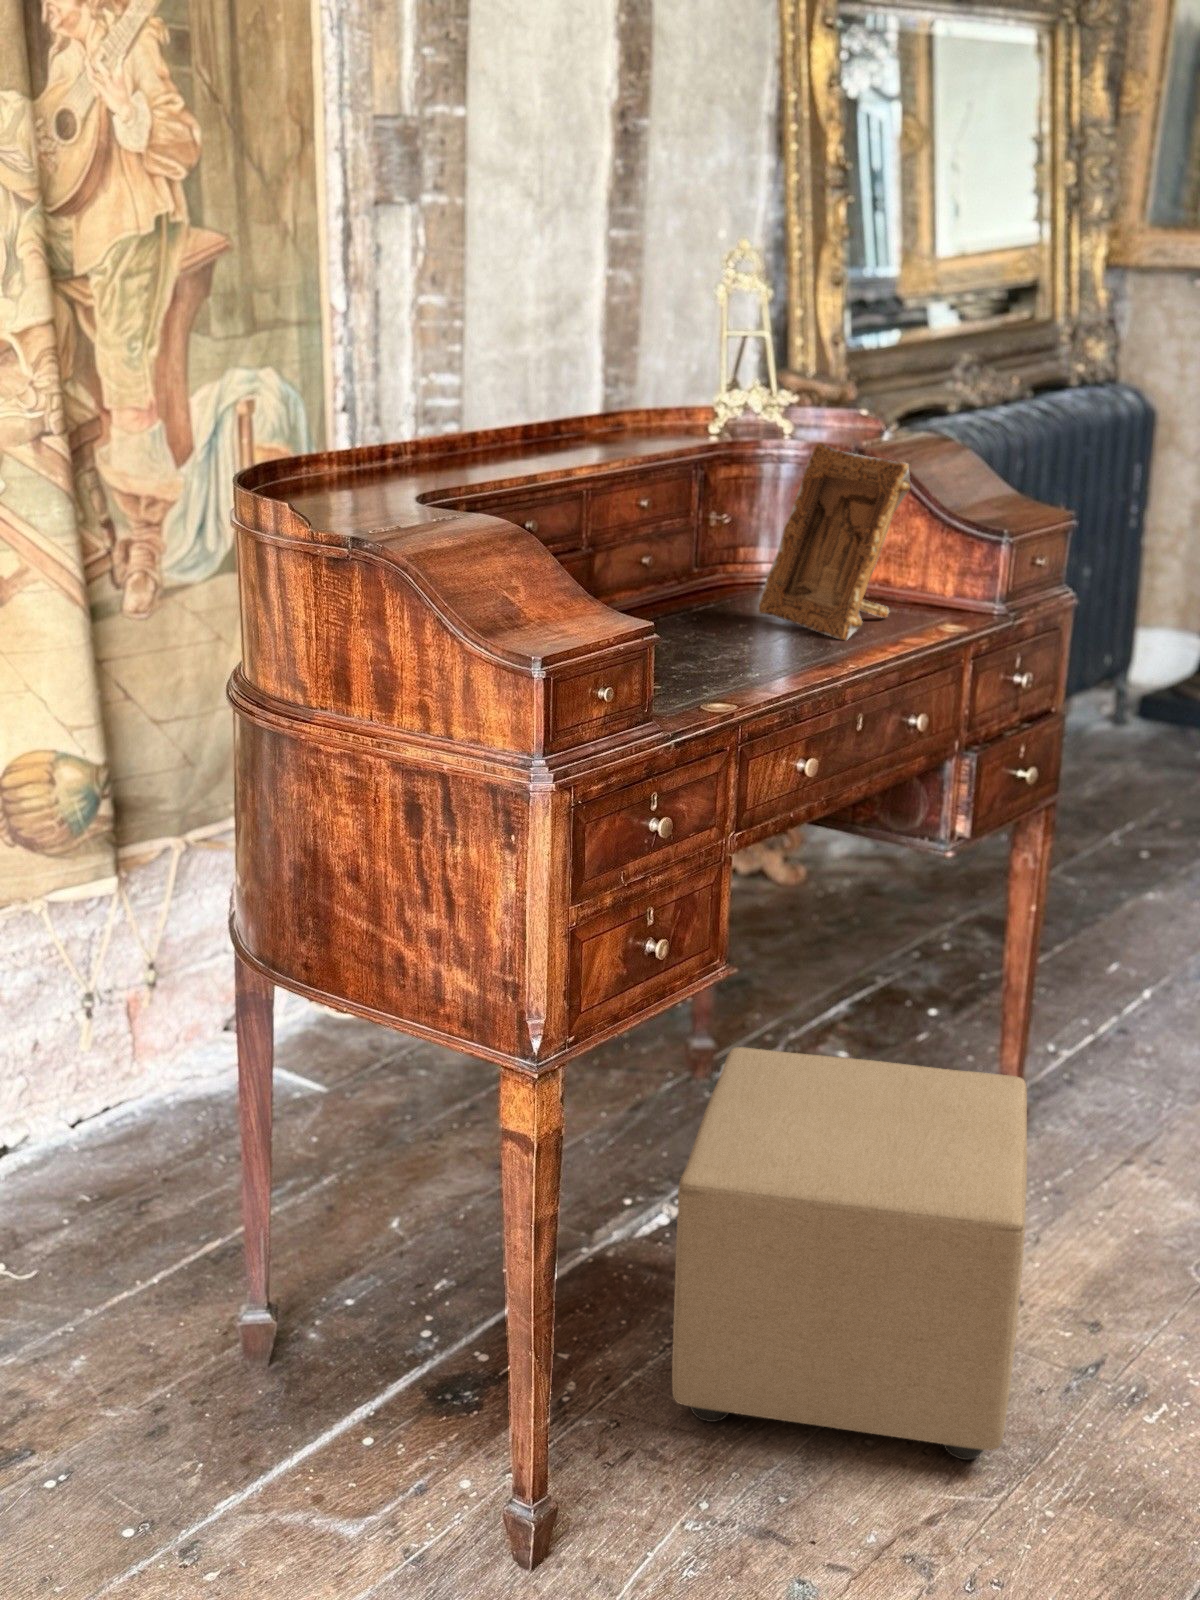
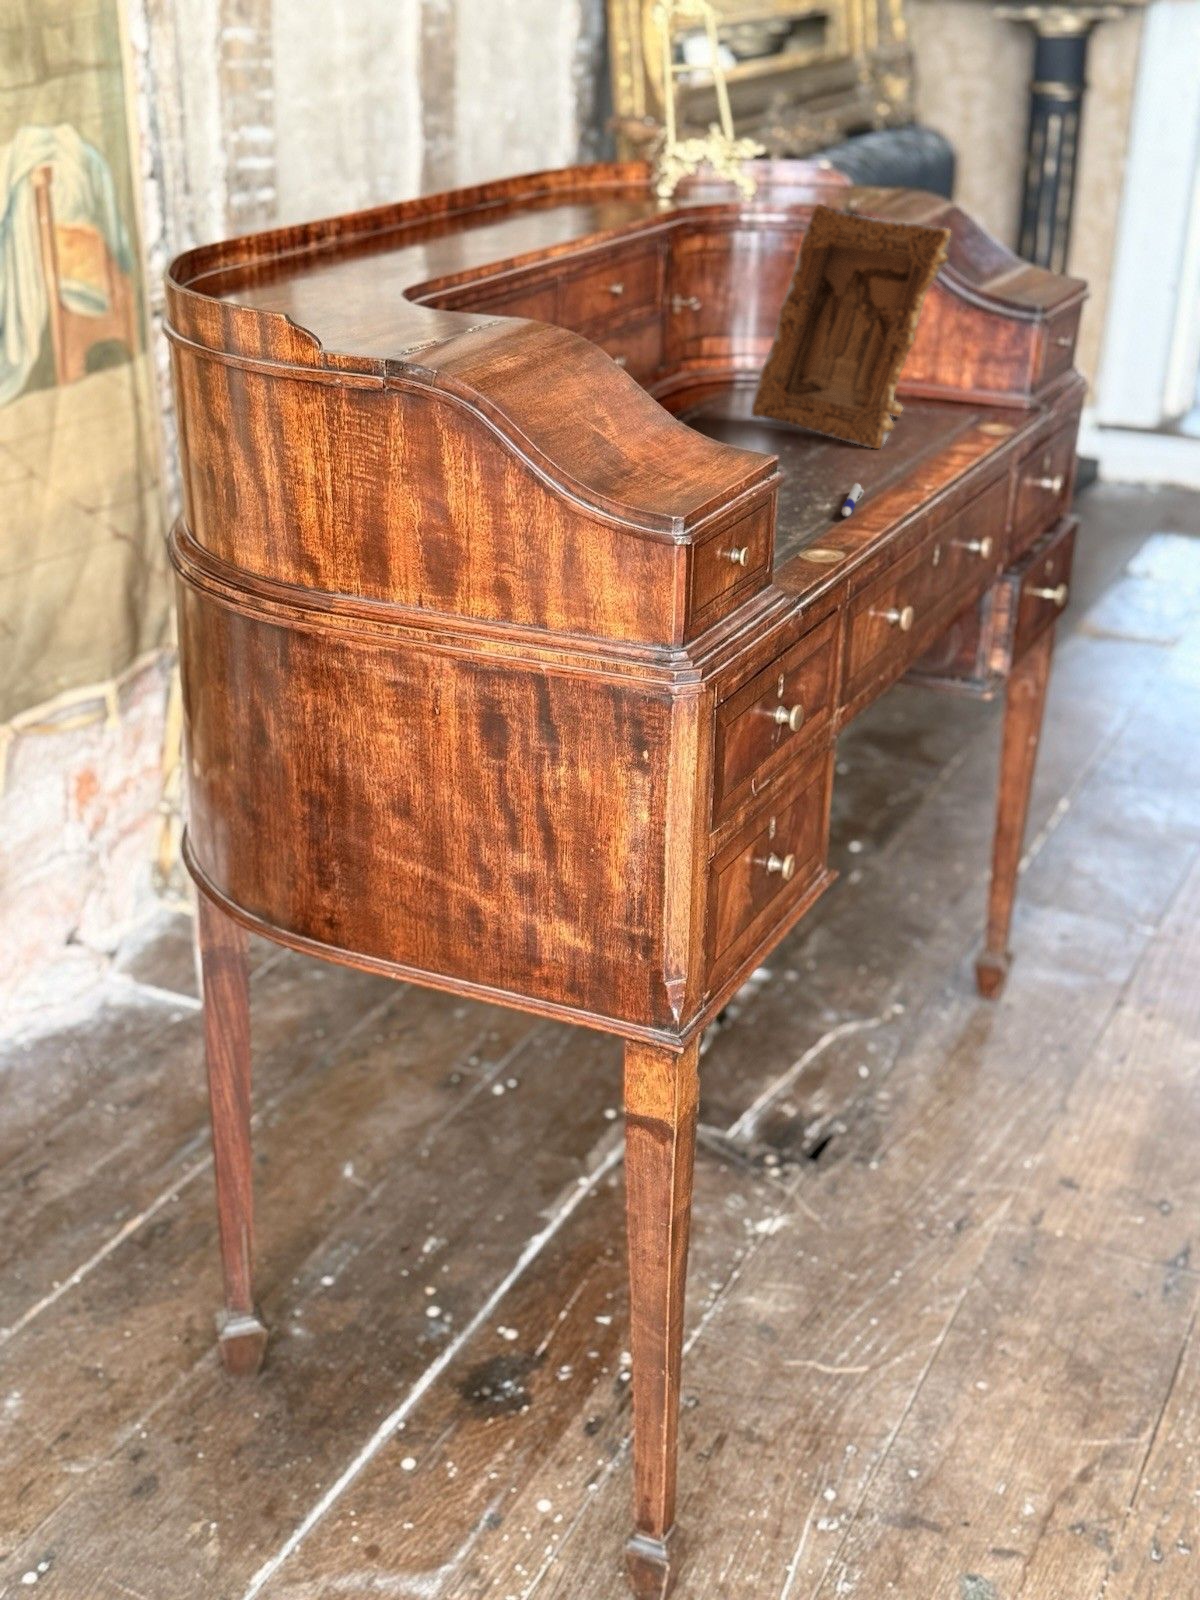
pen: none [764,661,798,684] -> present [842,483,864,516]
ottoman: present [672,1047,1027,1460] -> none [742,937,1181,1395]

